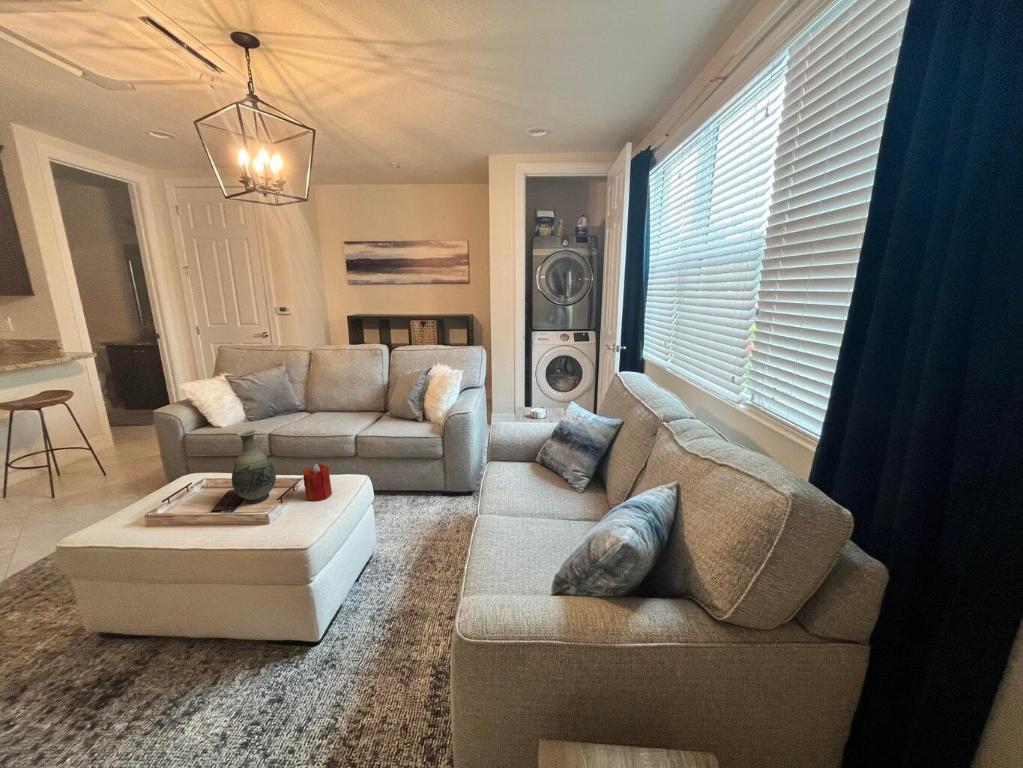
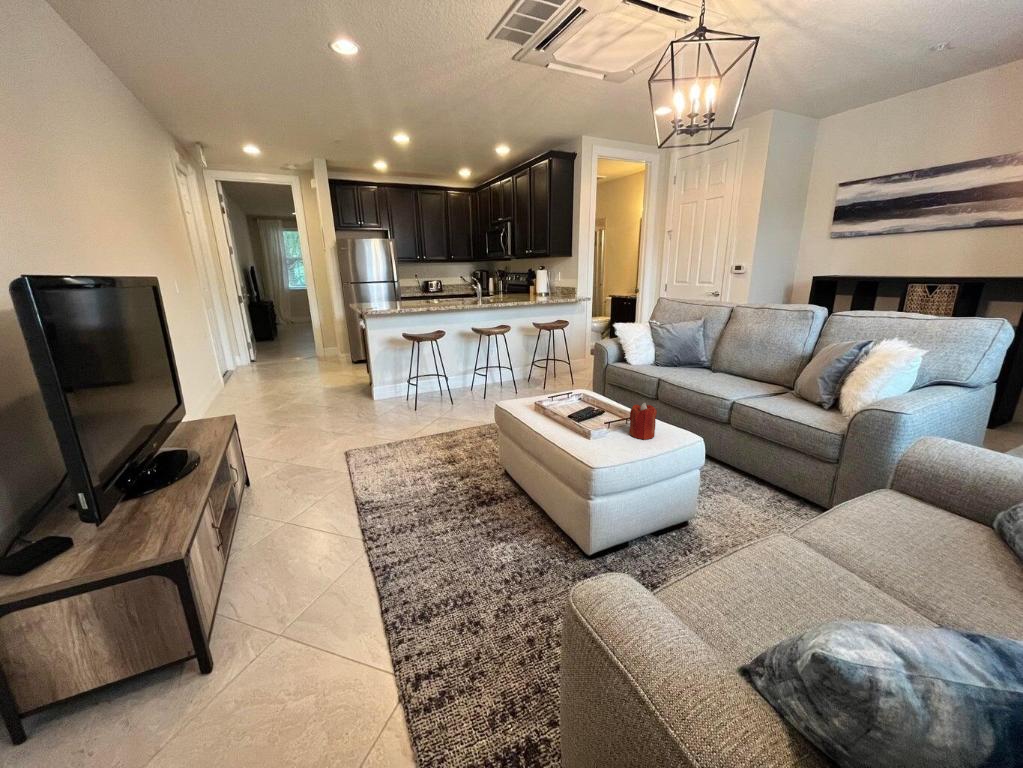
vase: present [232,430,276,503] -> none [584,356,617,422]

